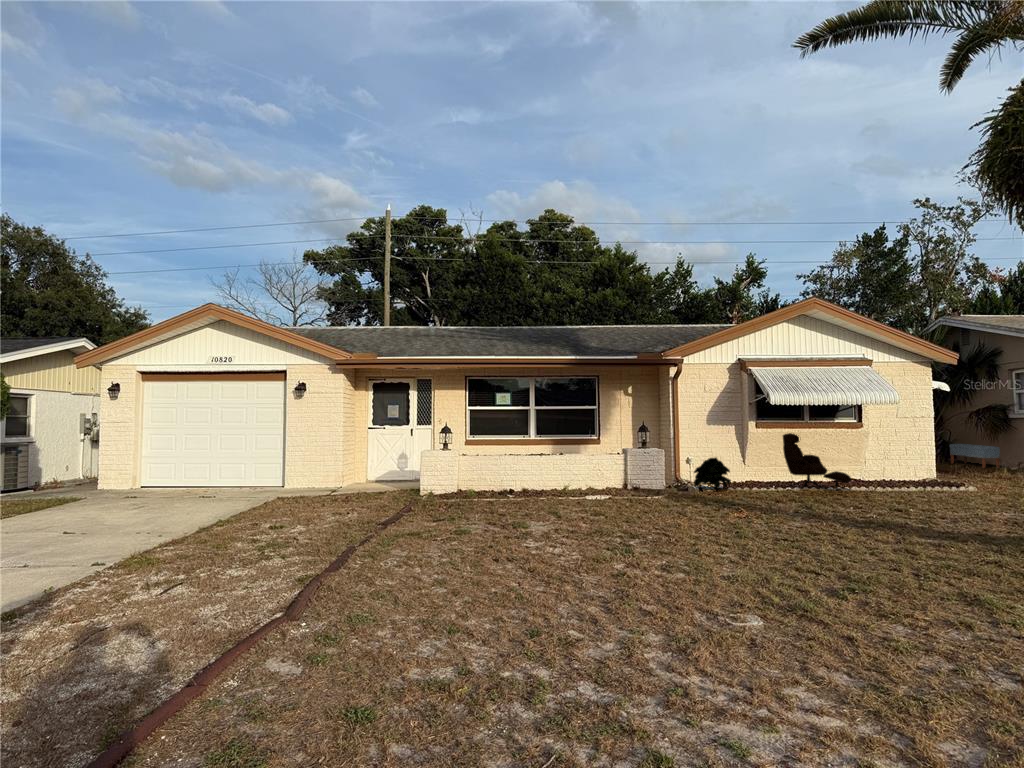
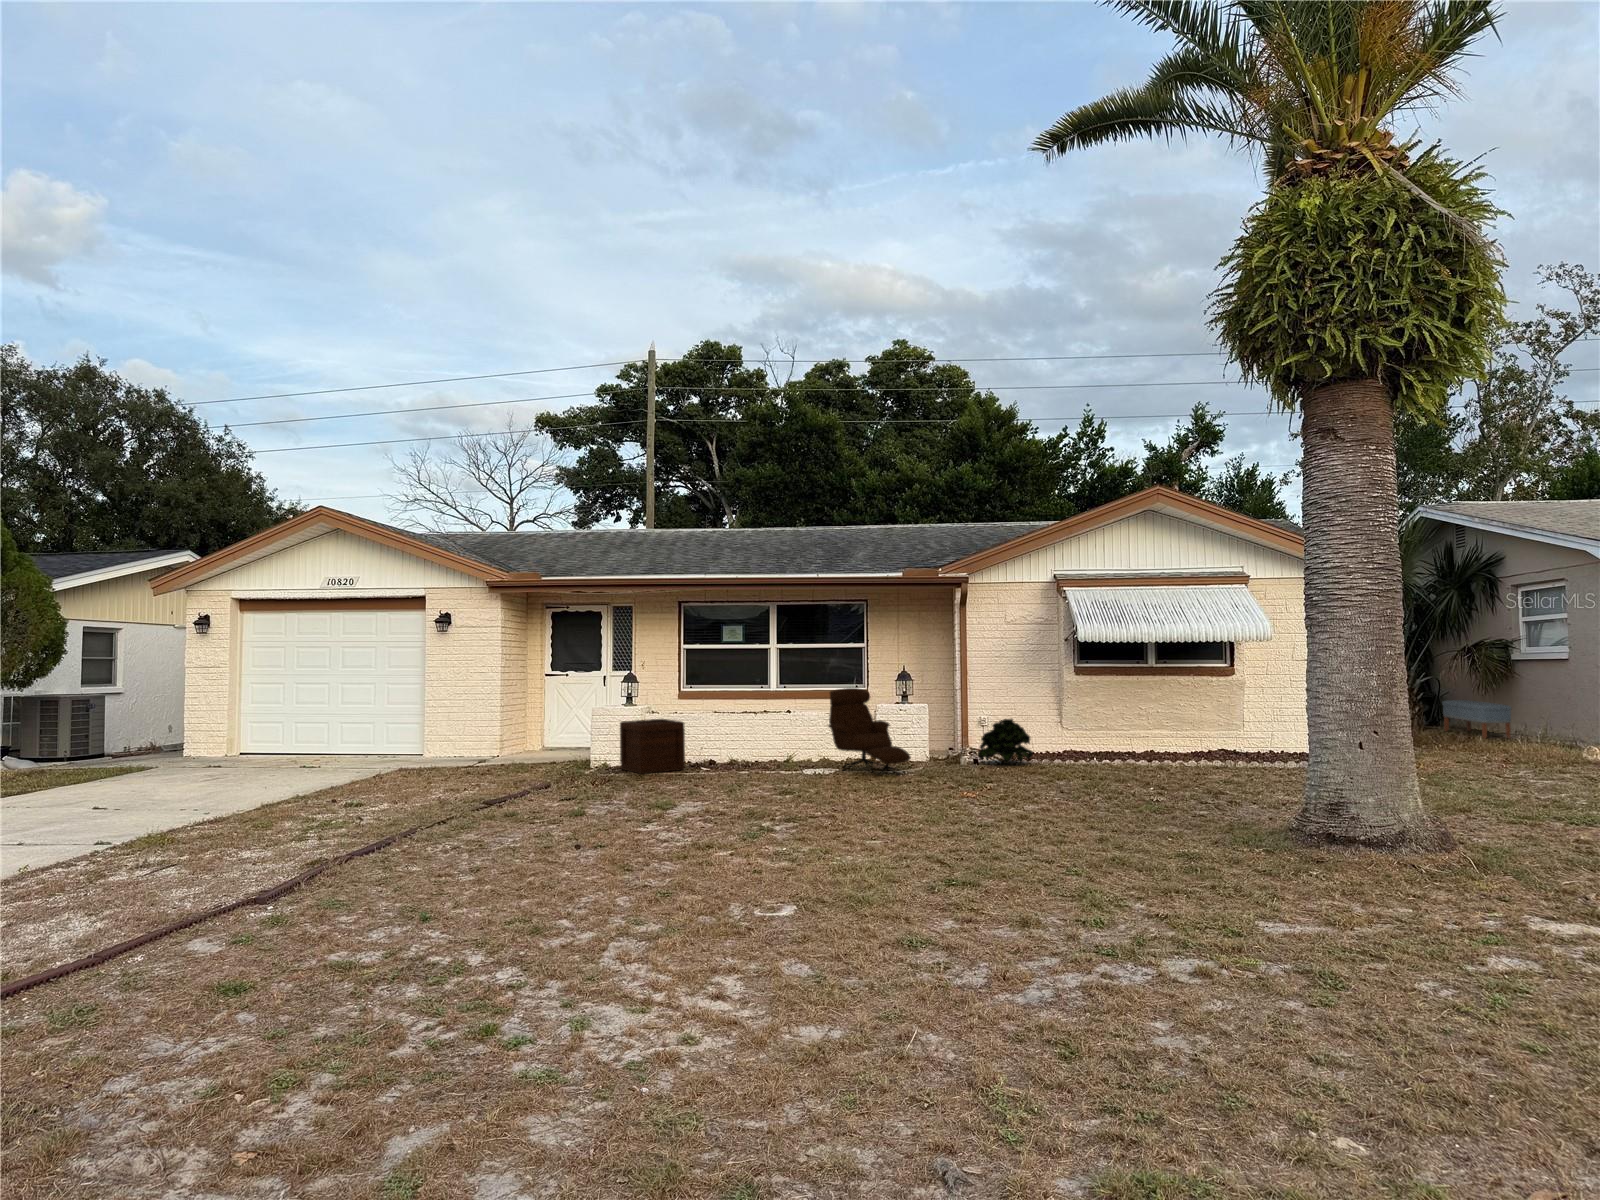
lounge chair: present [783,433,851,491] -> present [829,688,910,775]
wooden crate: none [446,459,495,500] -> present [620,719,685,774]

